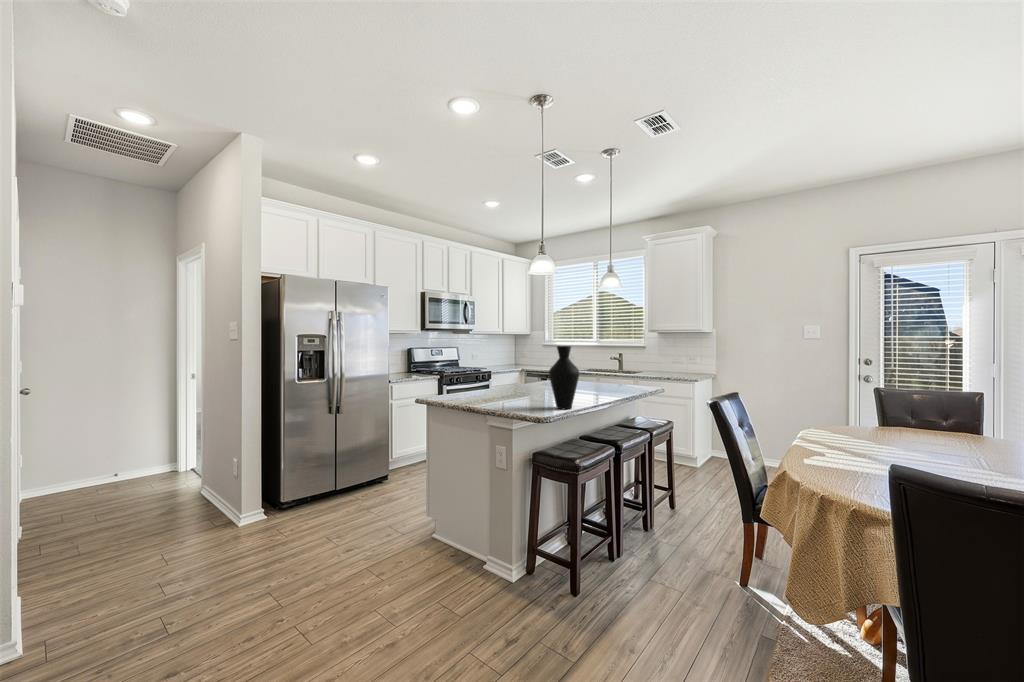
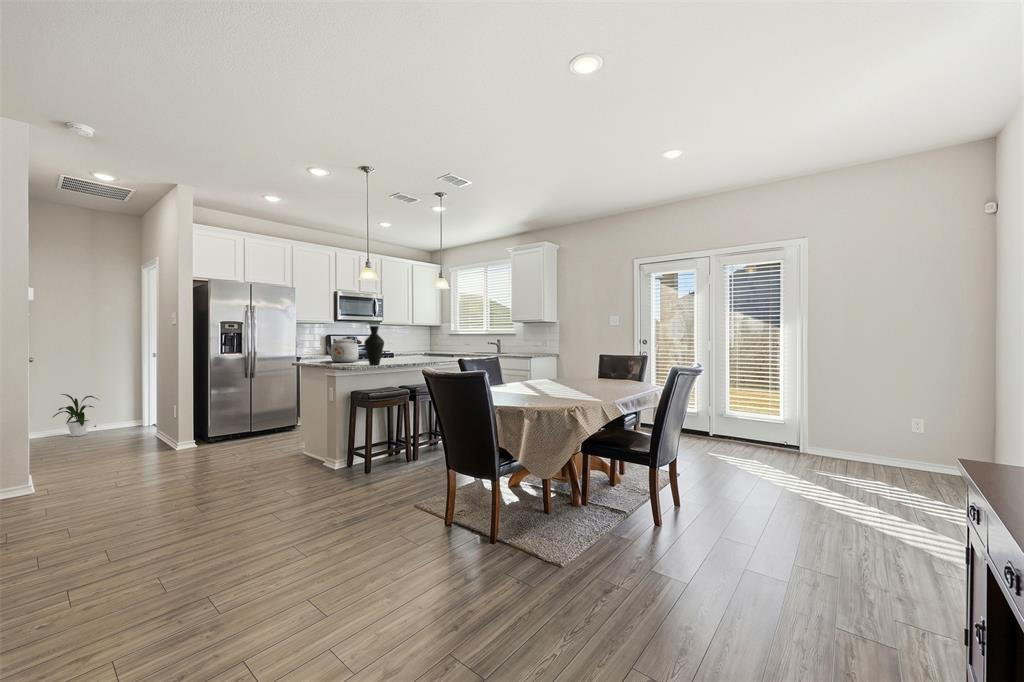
kettle: none [464,360,511,399] -> present [327,337,362,363]
house plant: none [55,436,122,496] -> present [53,394,97,437]

